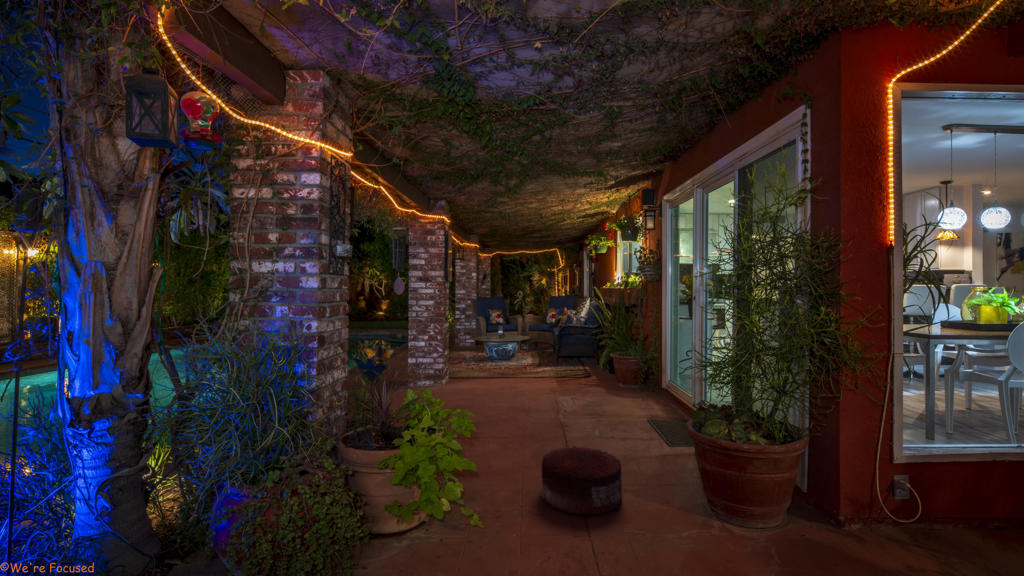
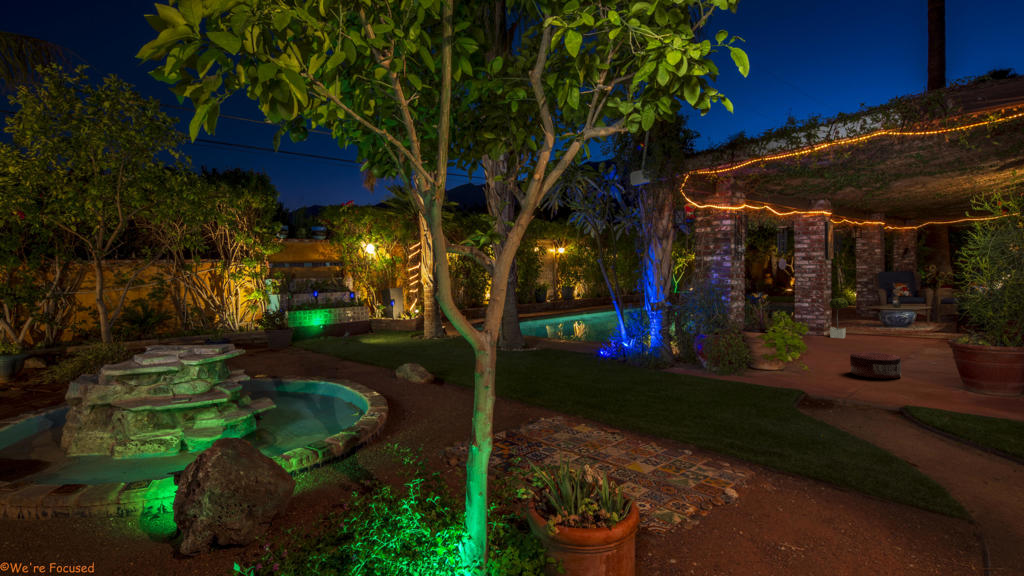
potted tree: none [448,332,471,387] -> present [829,298,849,338]

